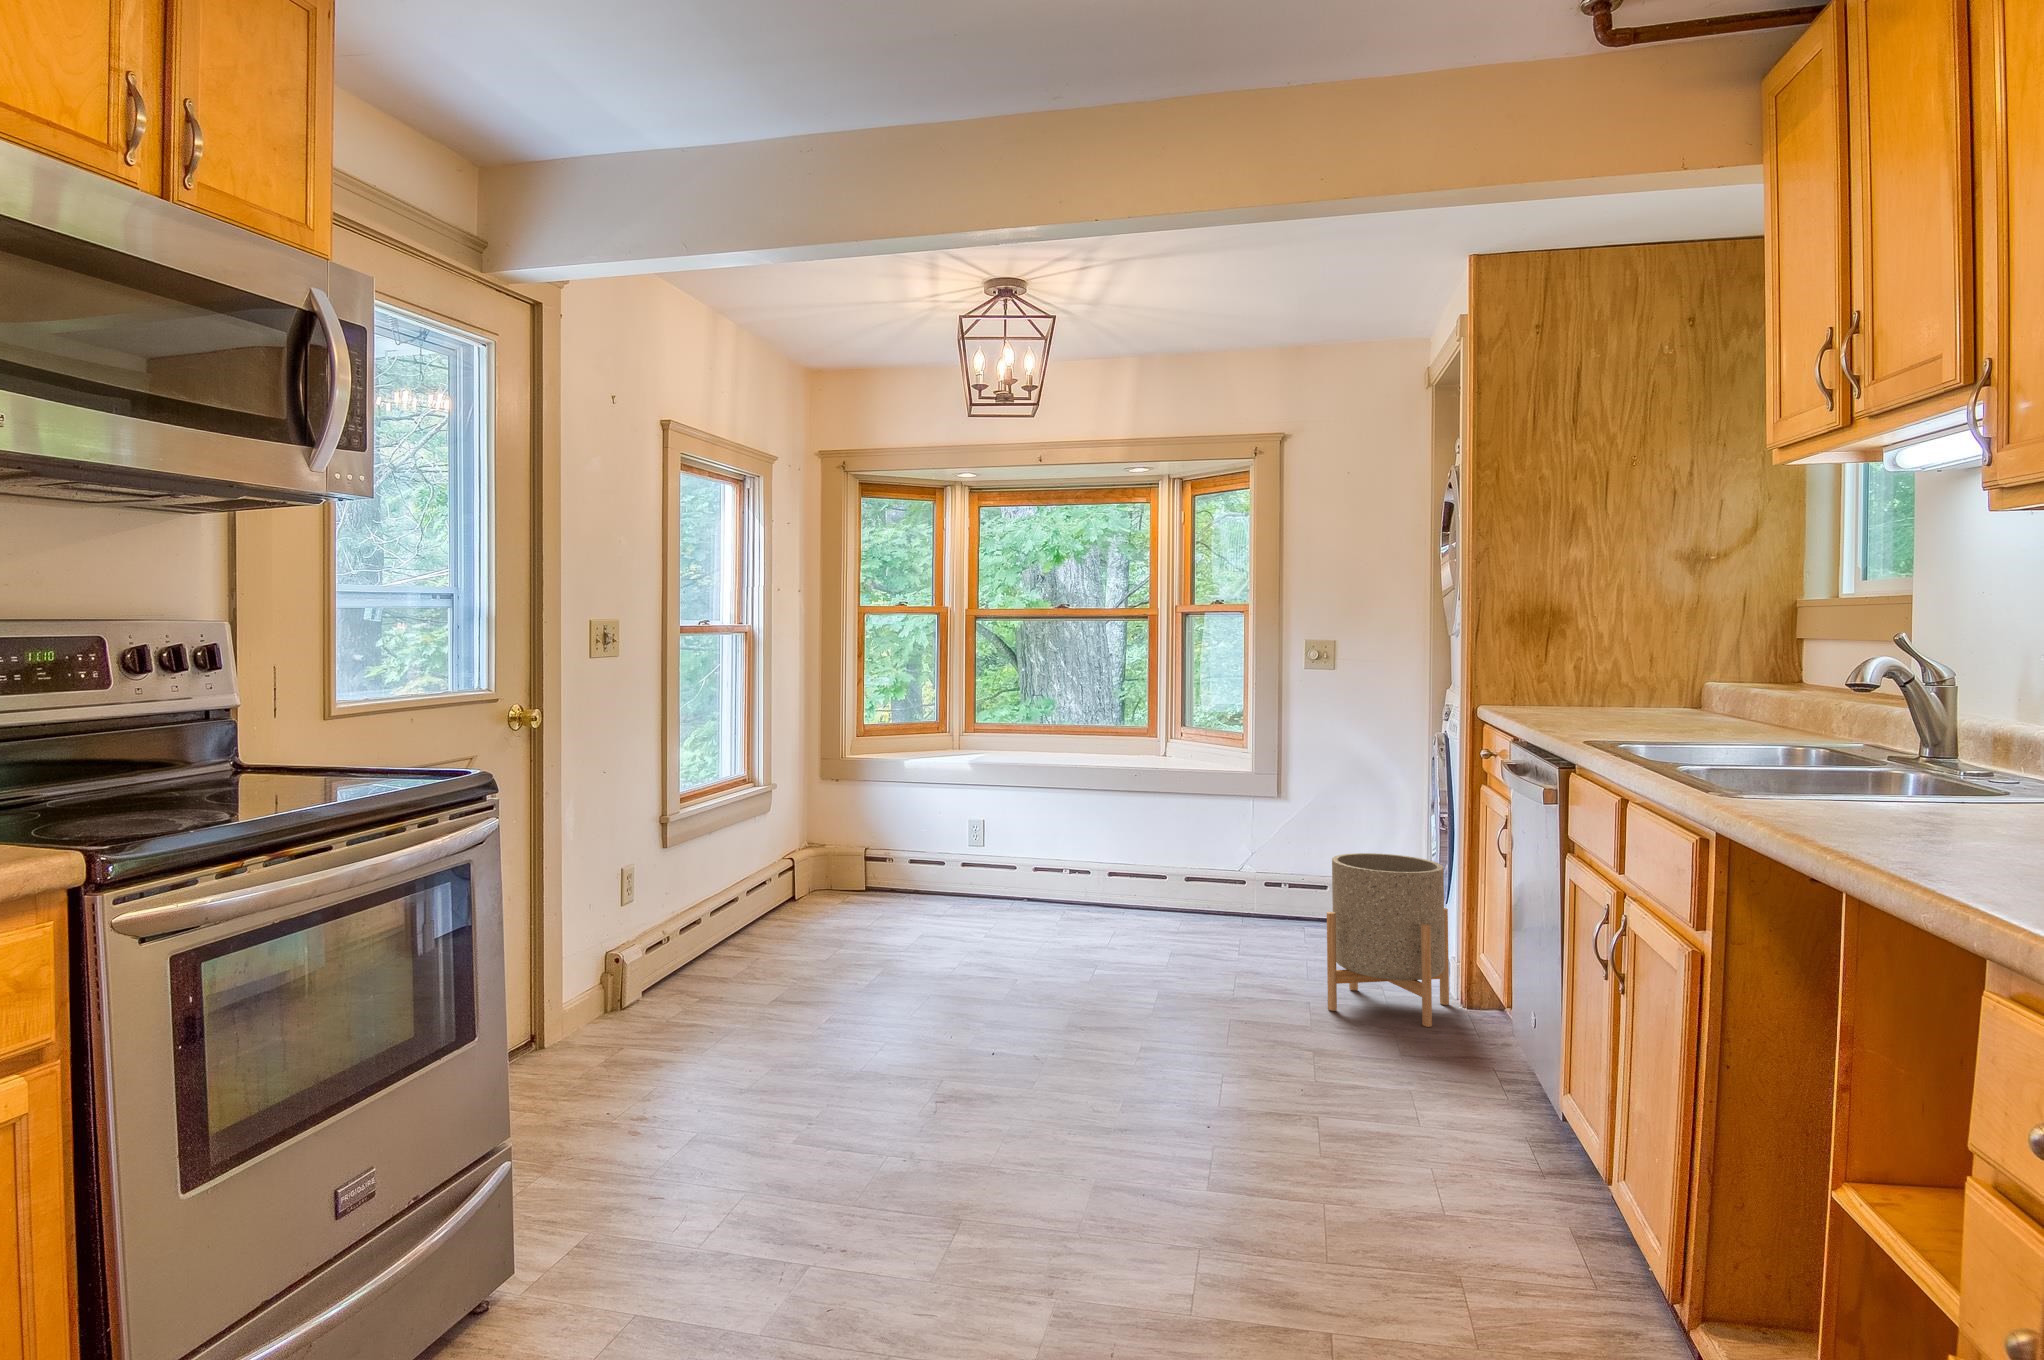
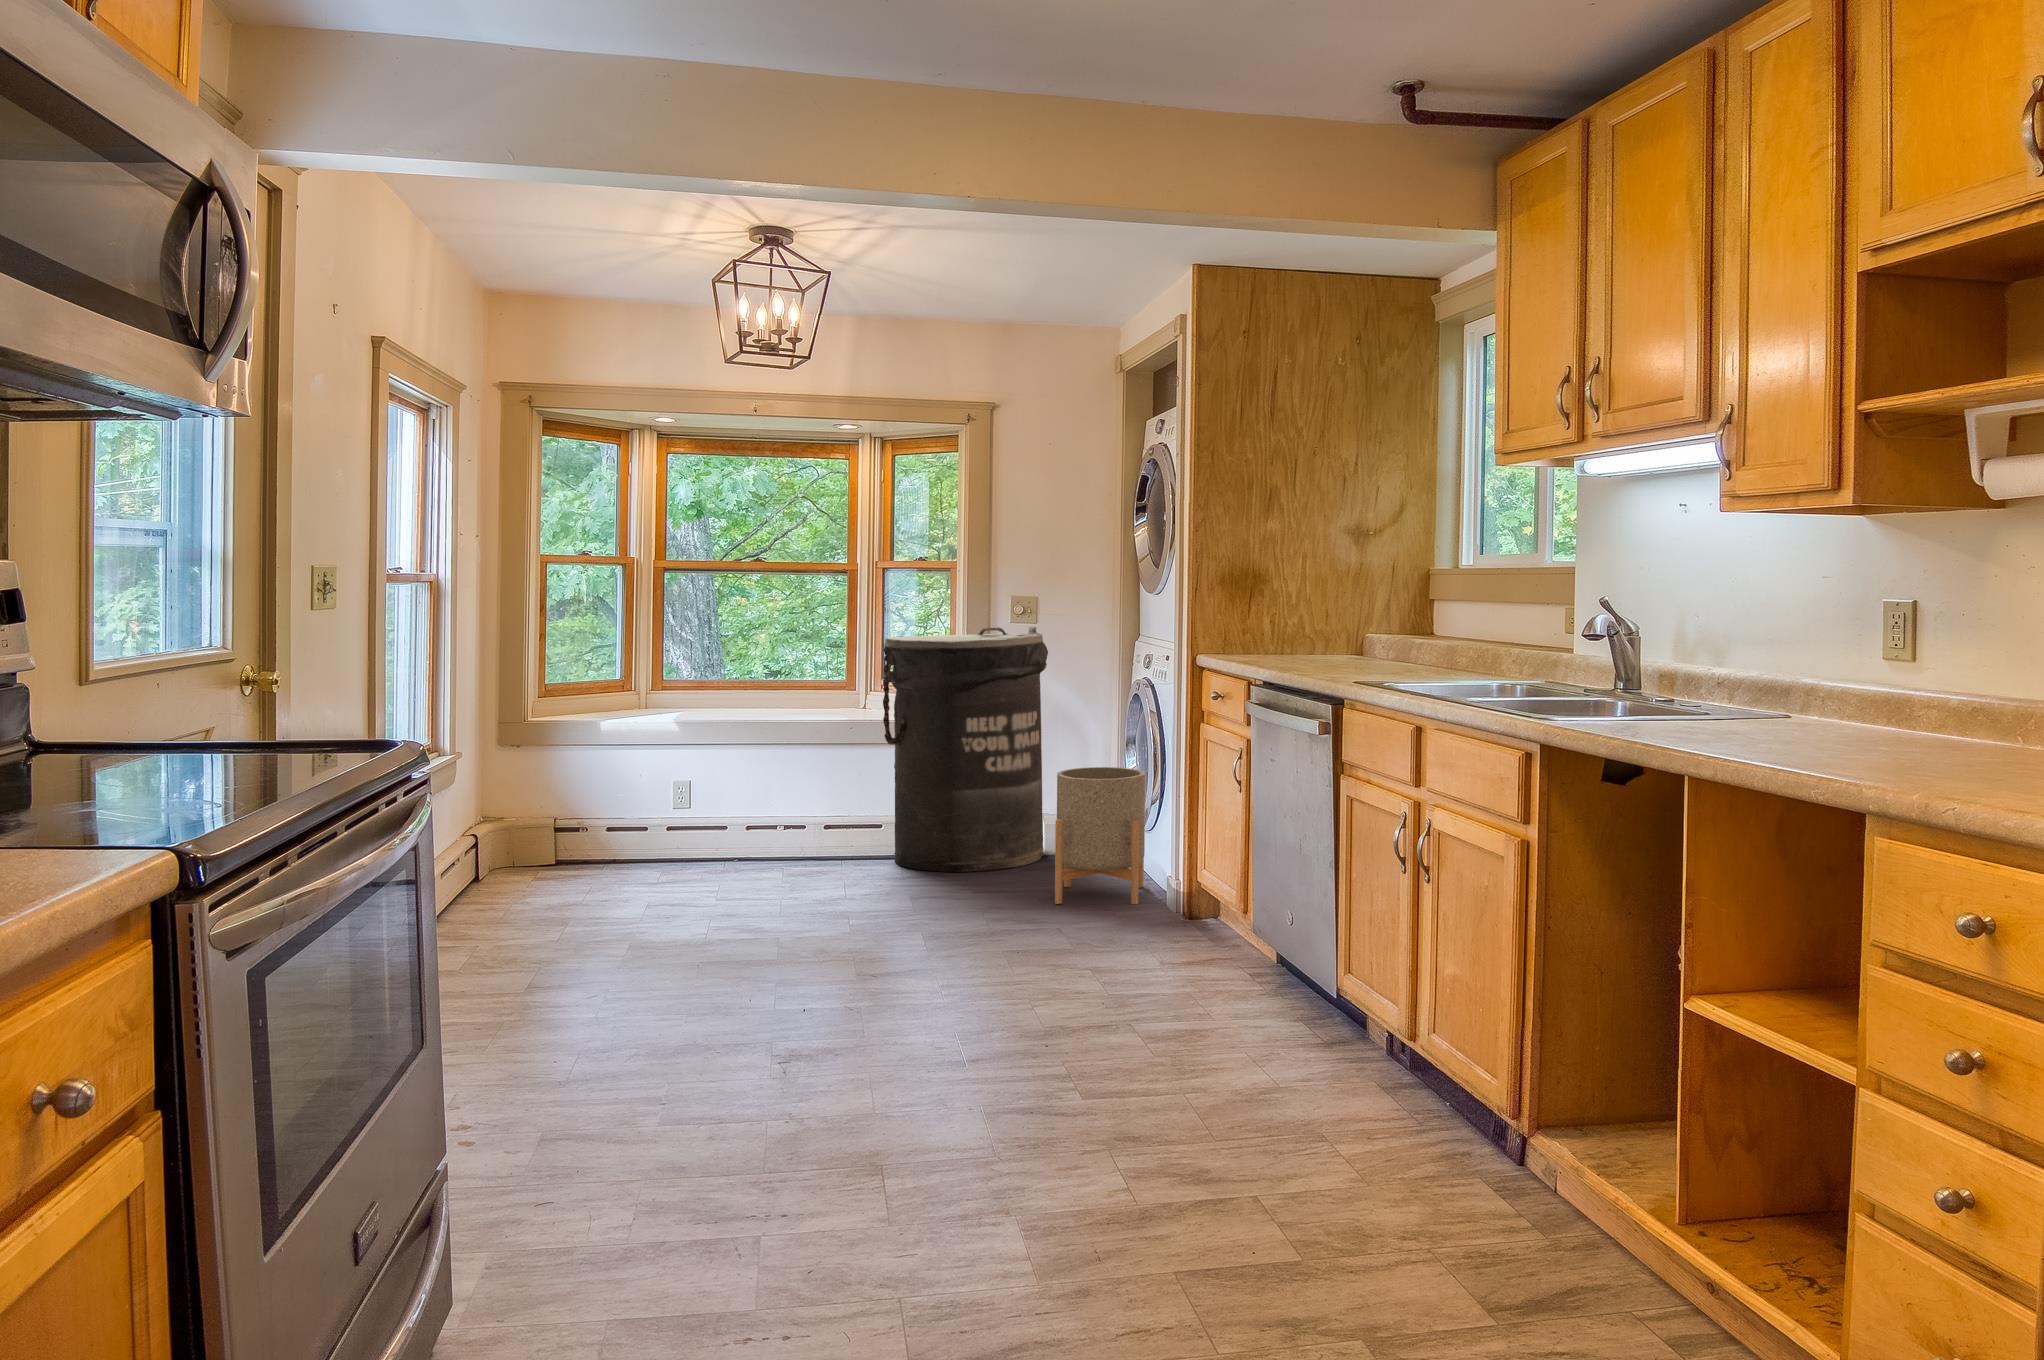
trash can: none [1162,685,1346,955] -> present [883,627,1048,872]

